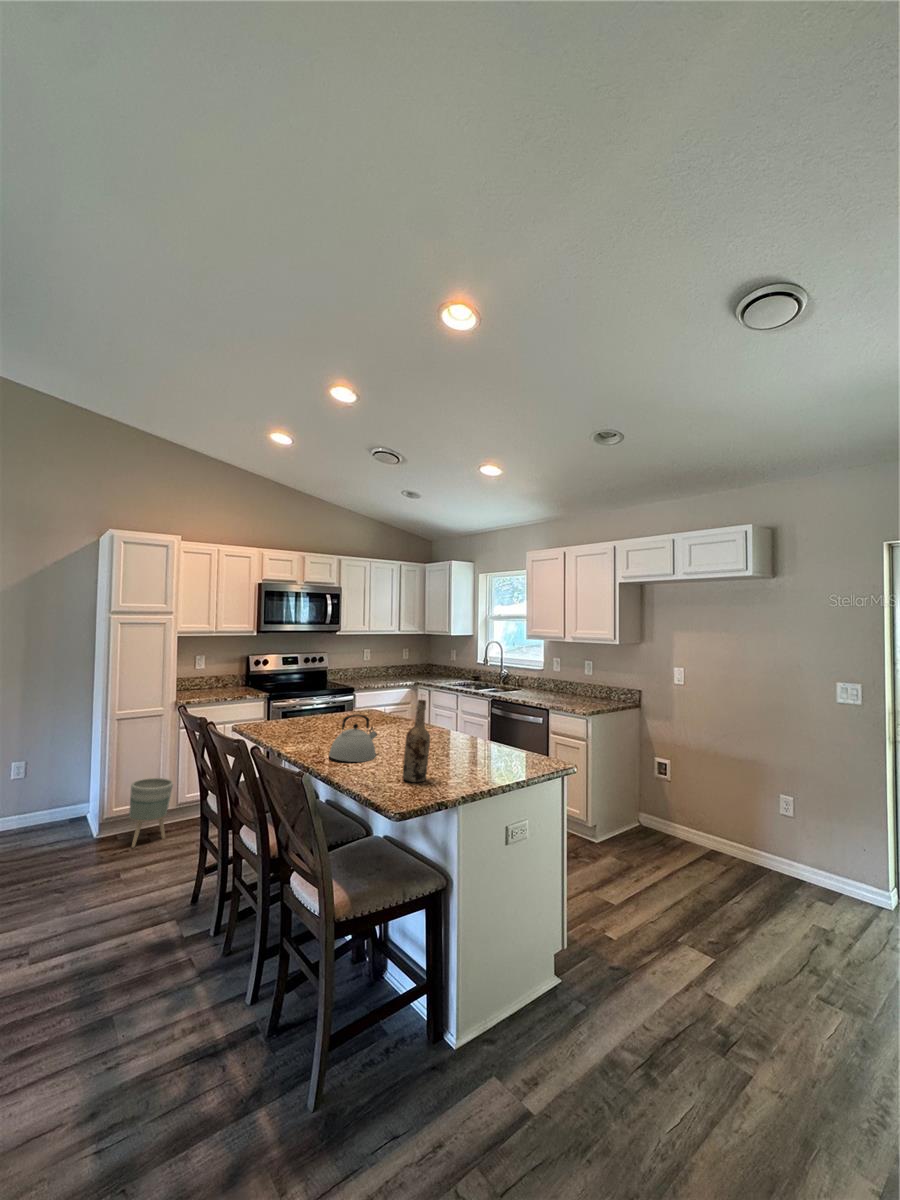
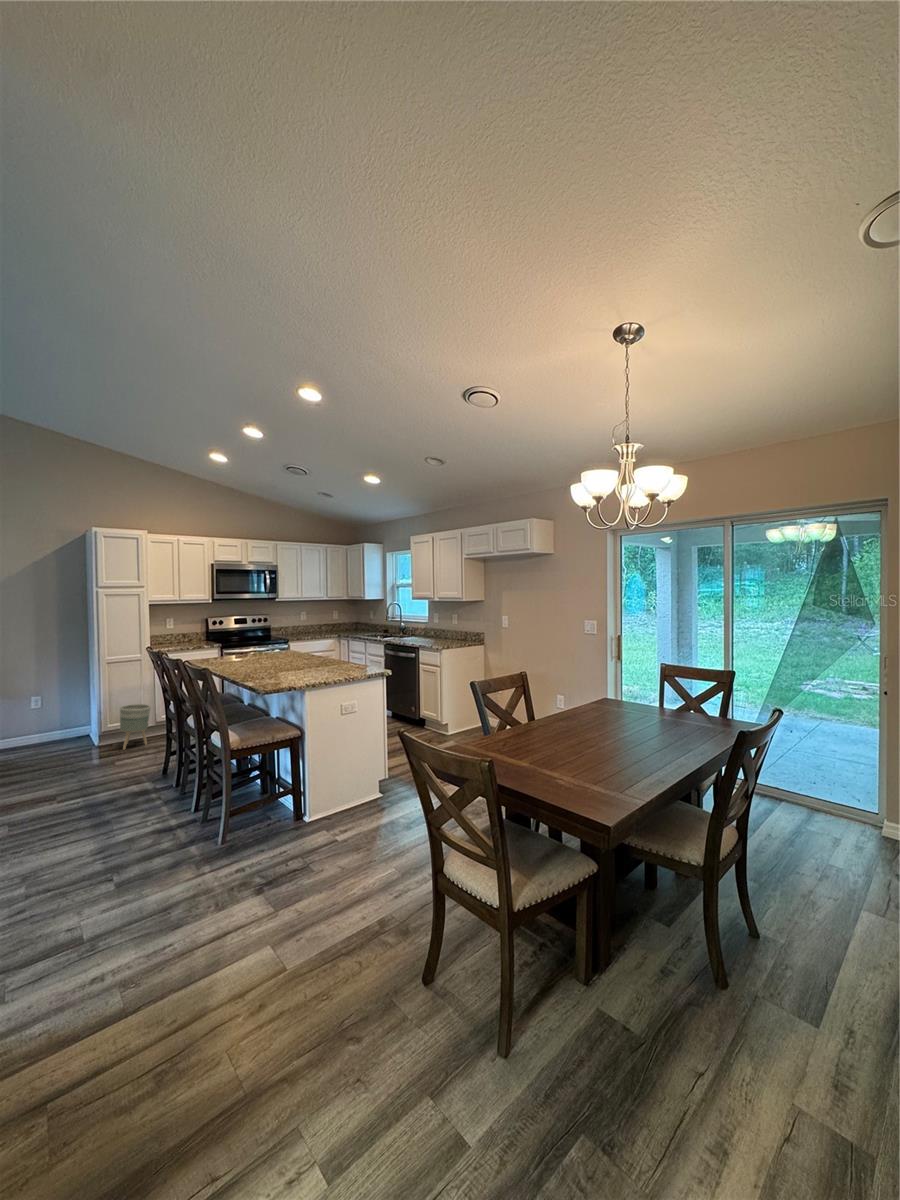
wine bottle: present [403,700,430,782] -> none [274,634,290,680]
kettle: present [329,714,377,762] -> none [238,647,270,674]

